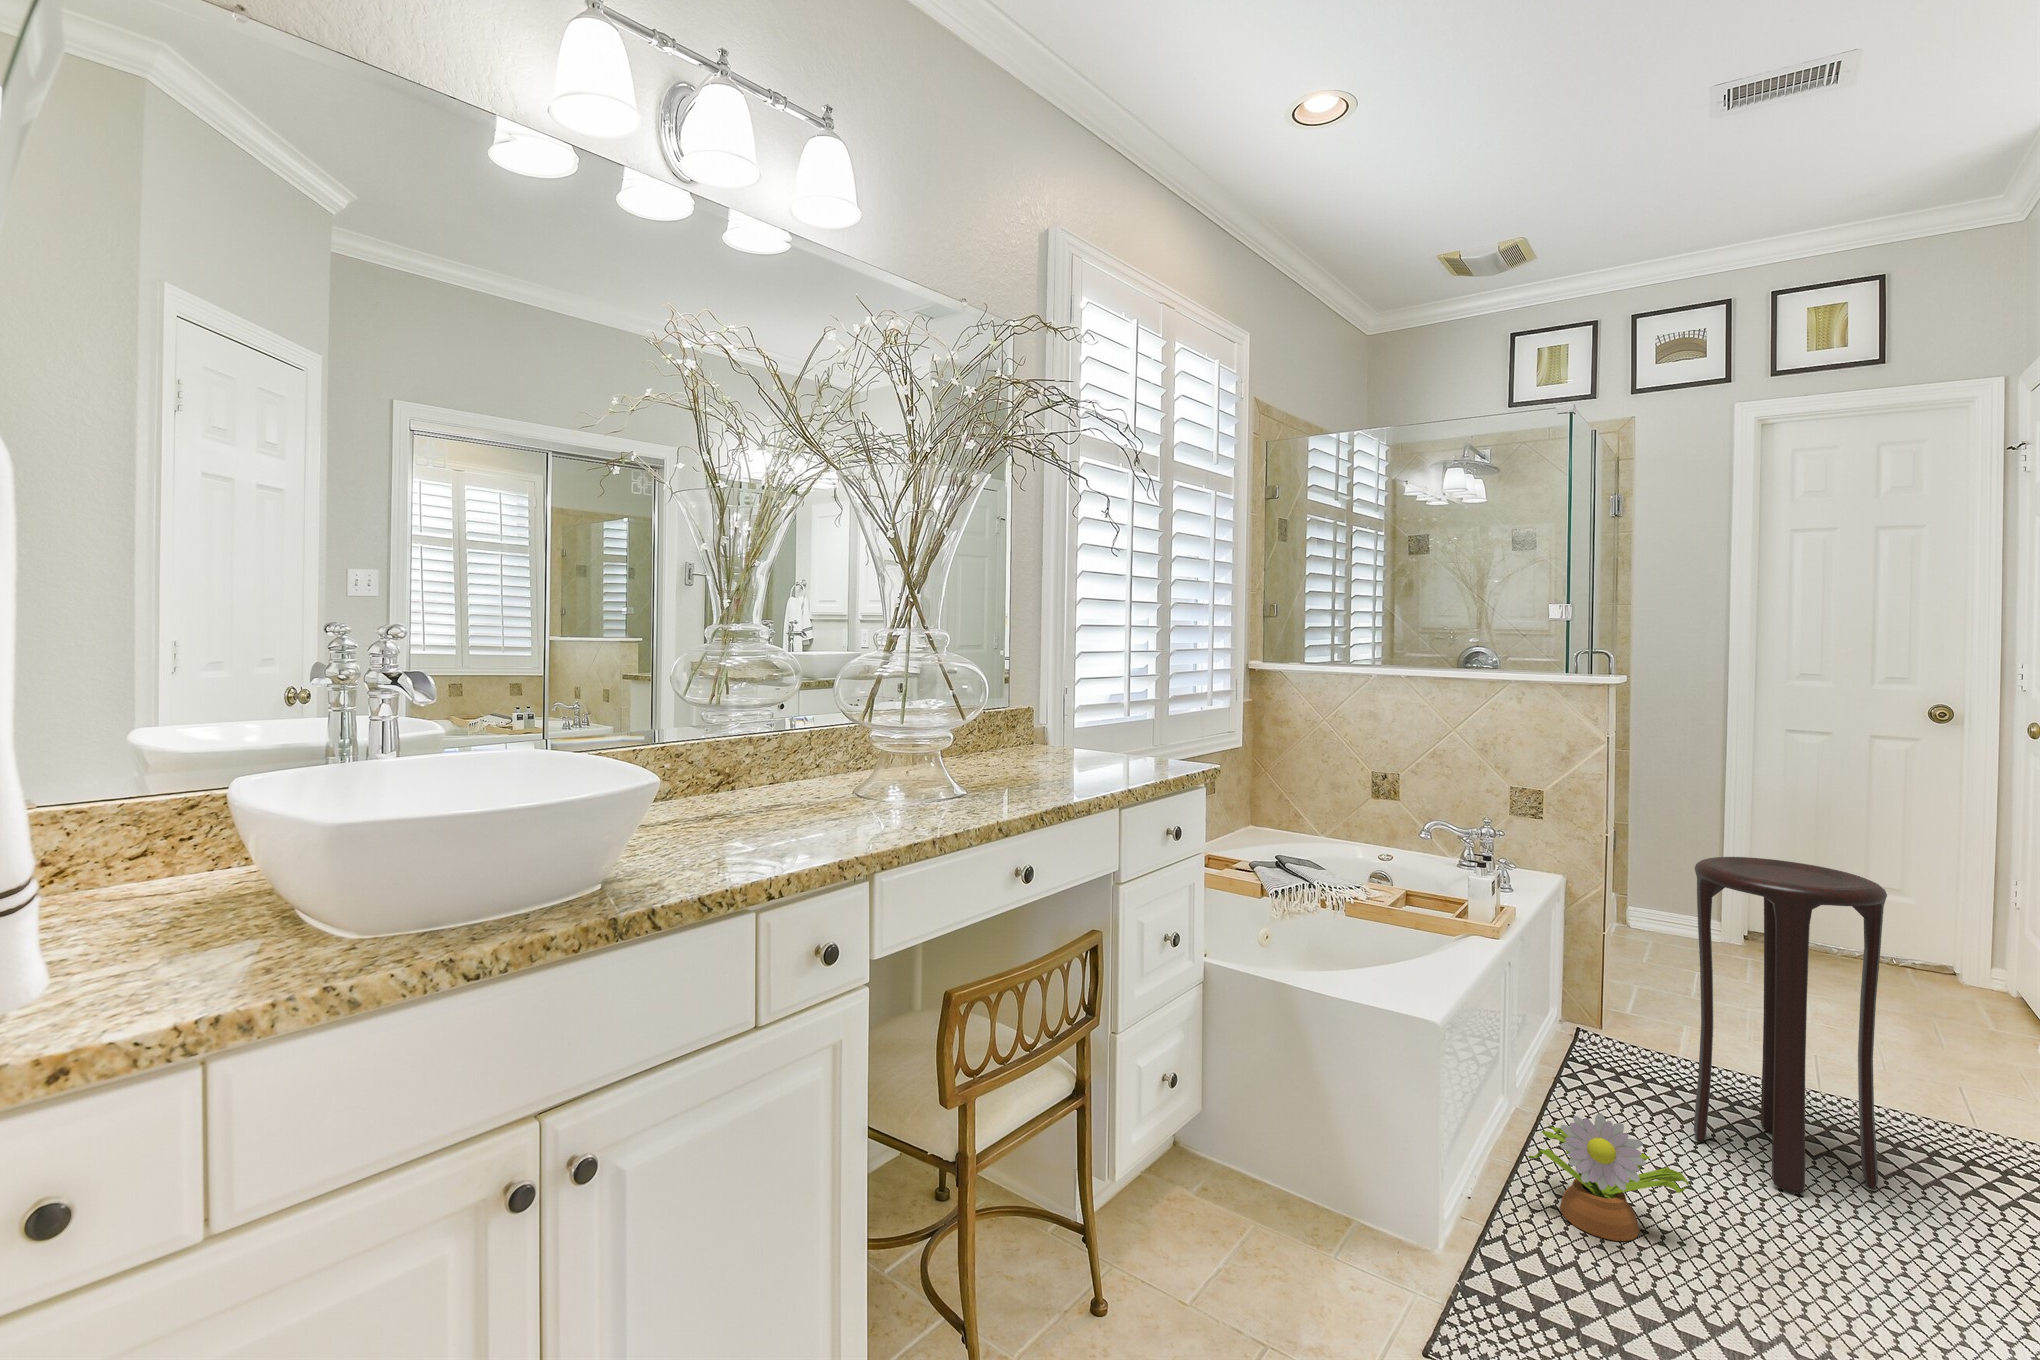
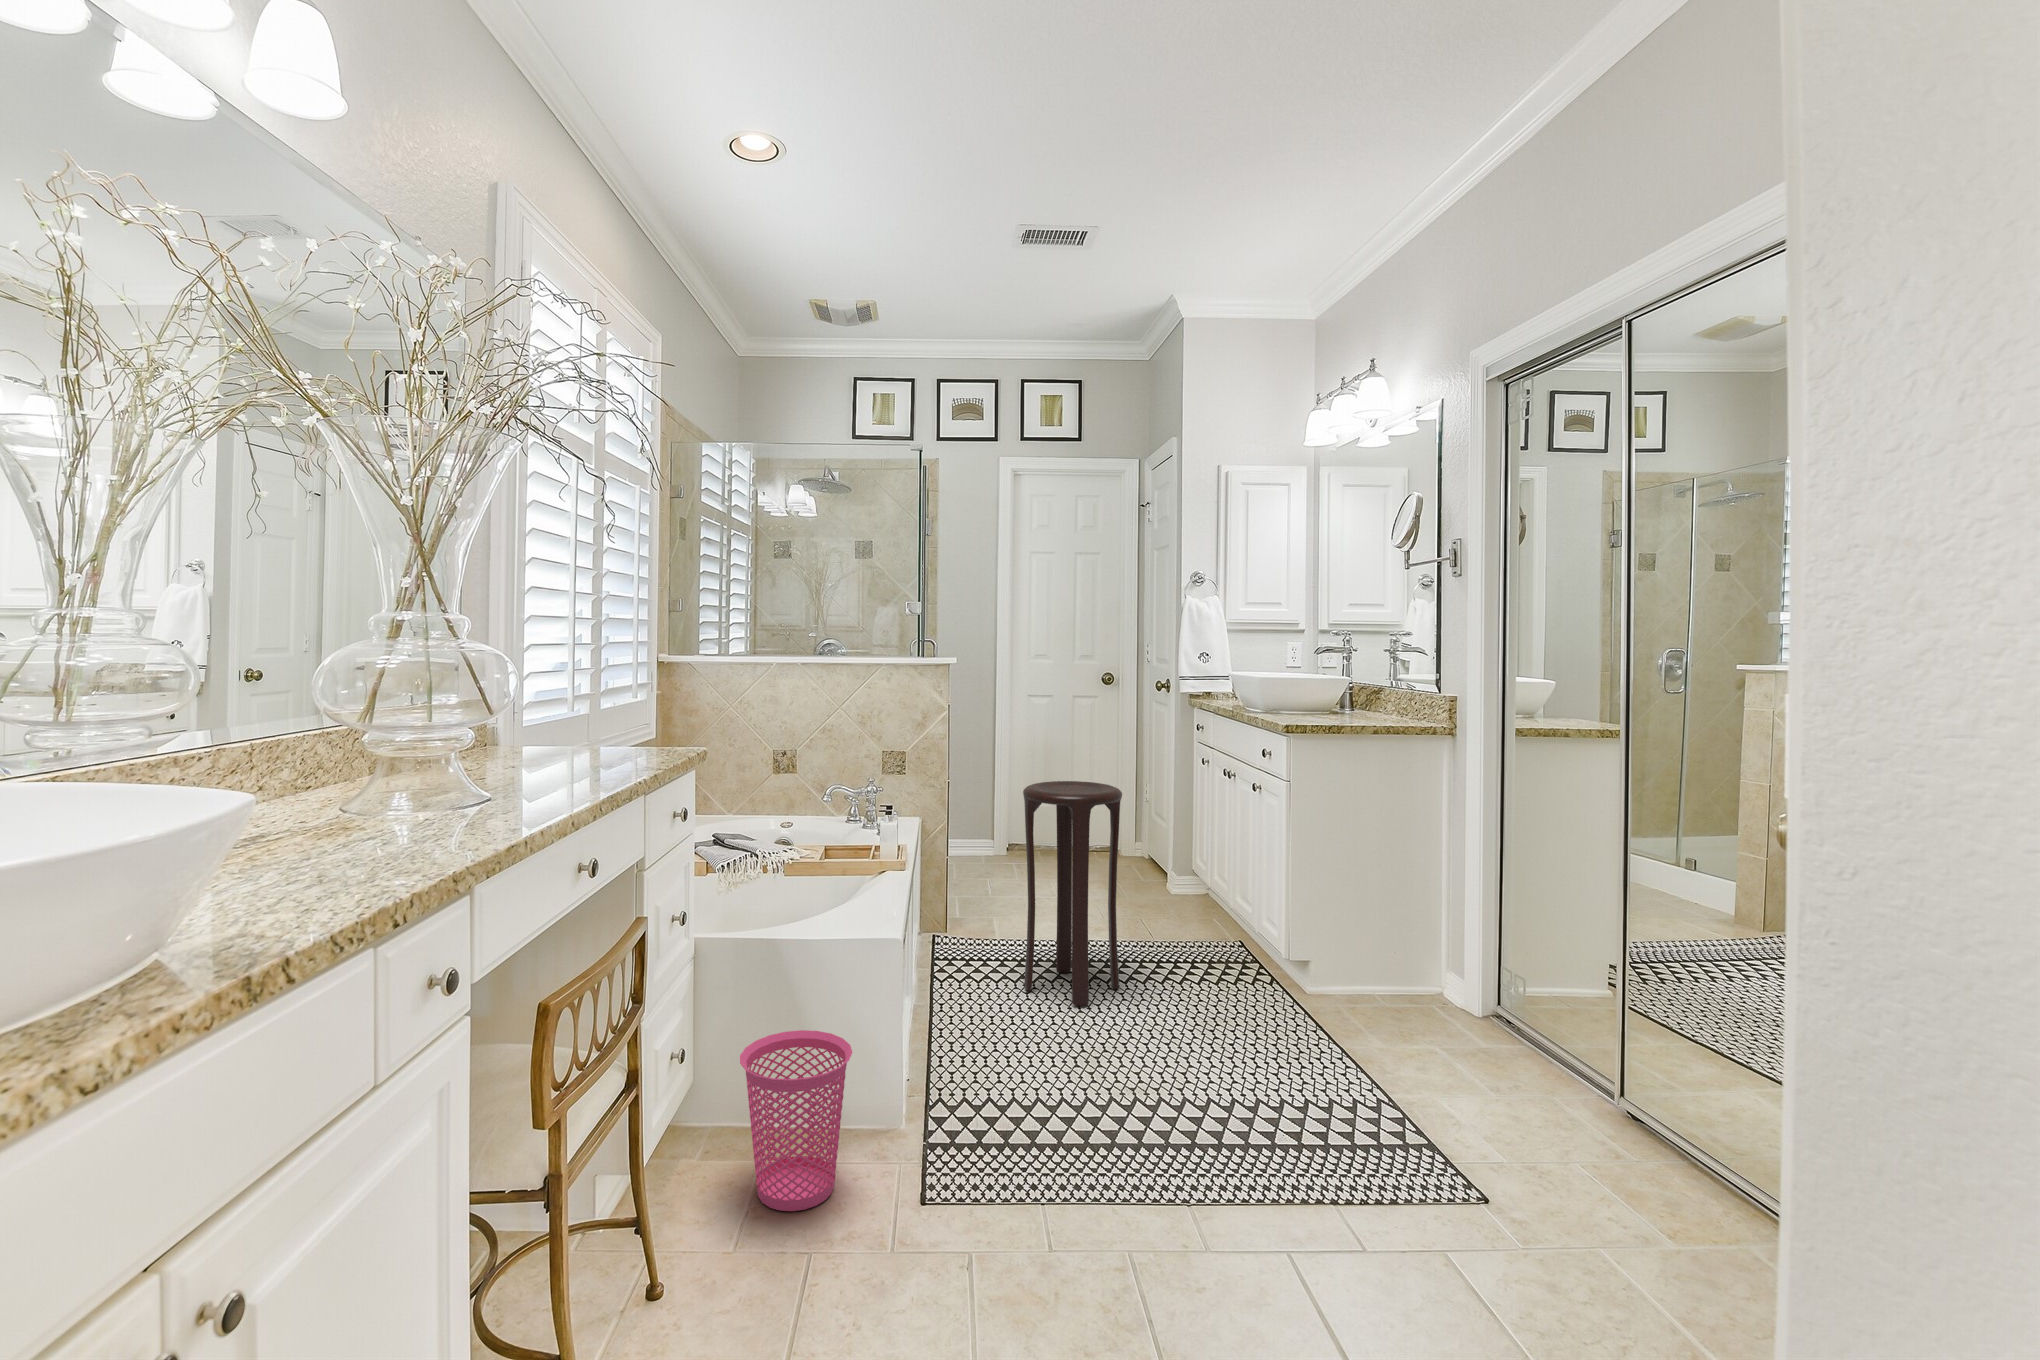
waste basket: none [1217,1084,1348,1293] -> present [740,1030,852,1211]
decorative plant: present [1528,1113,1689,1241] -> none [949,981,1044,1076]

